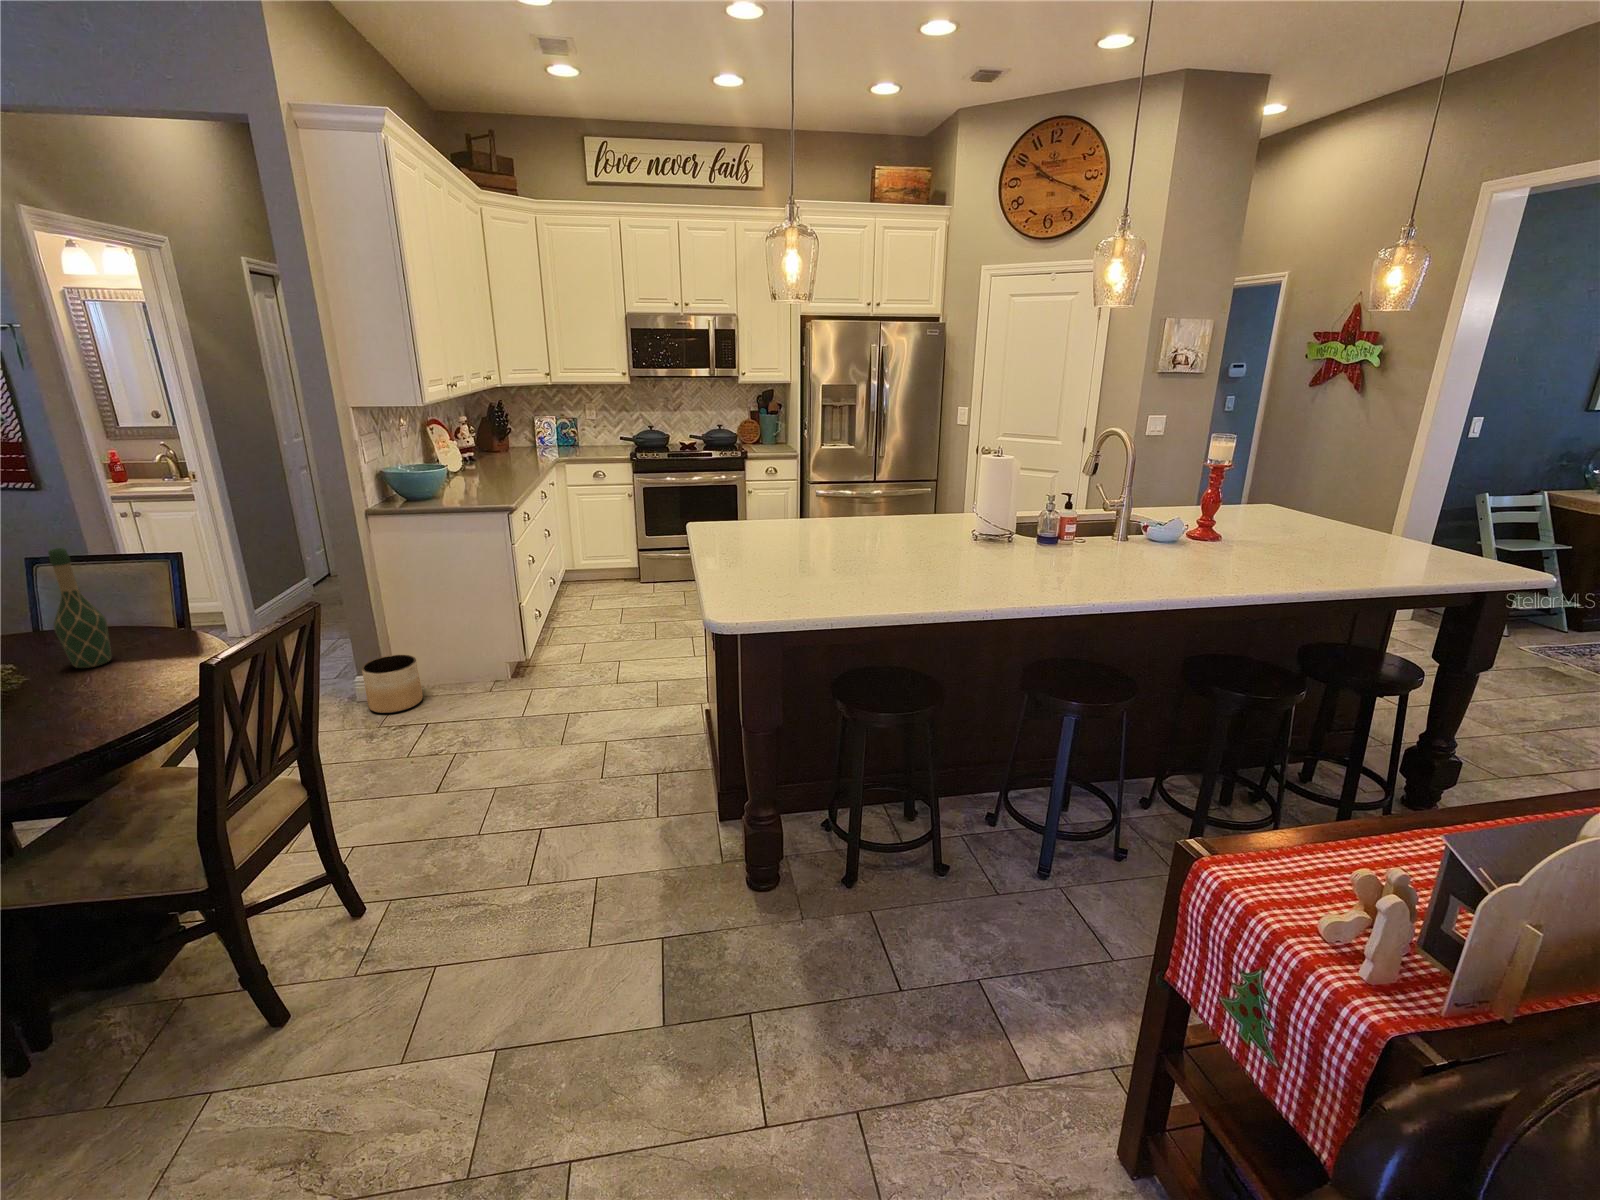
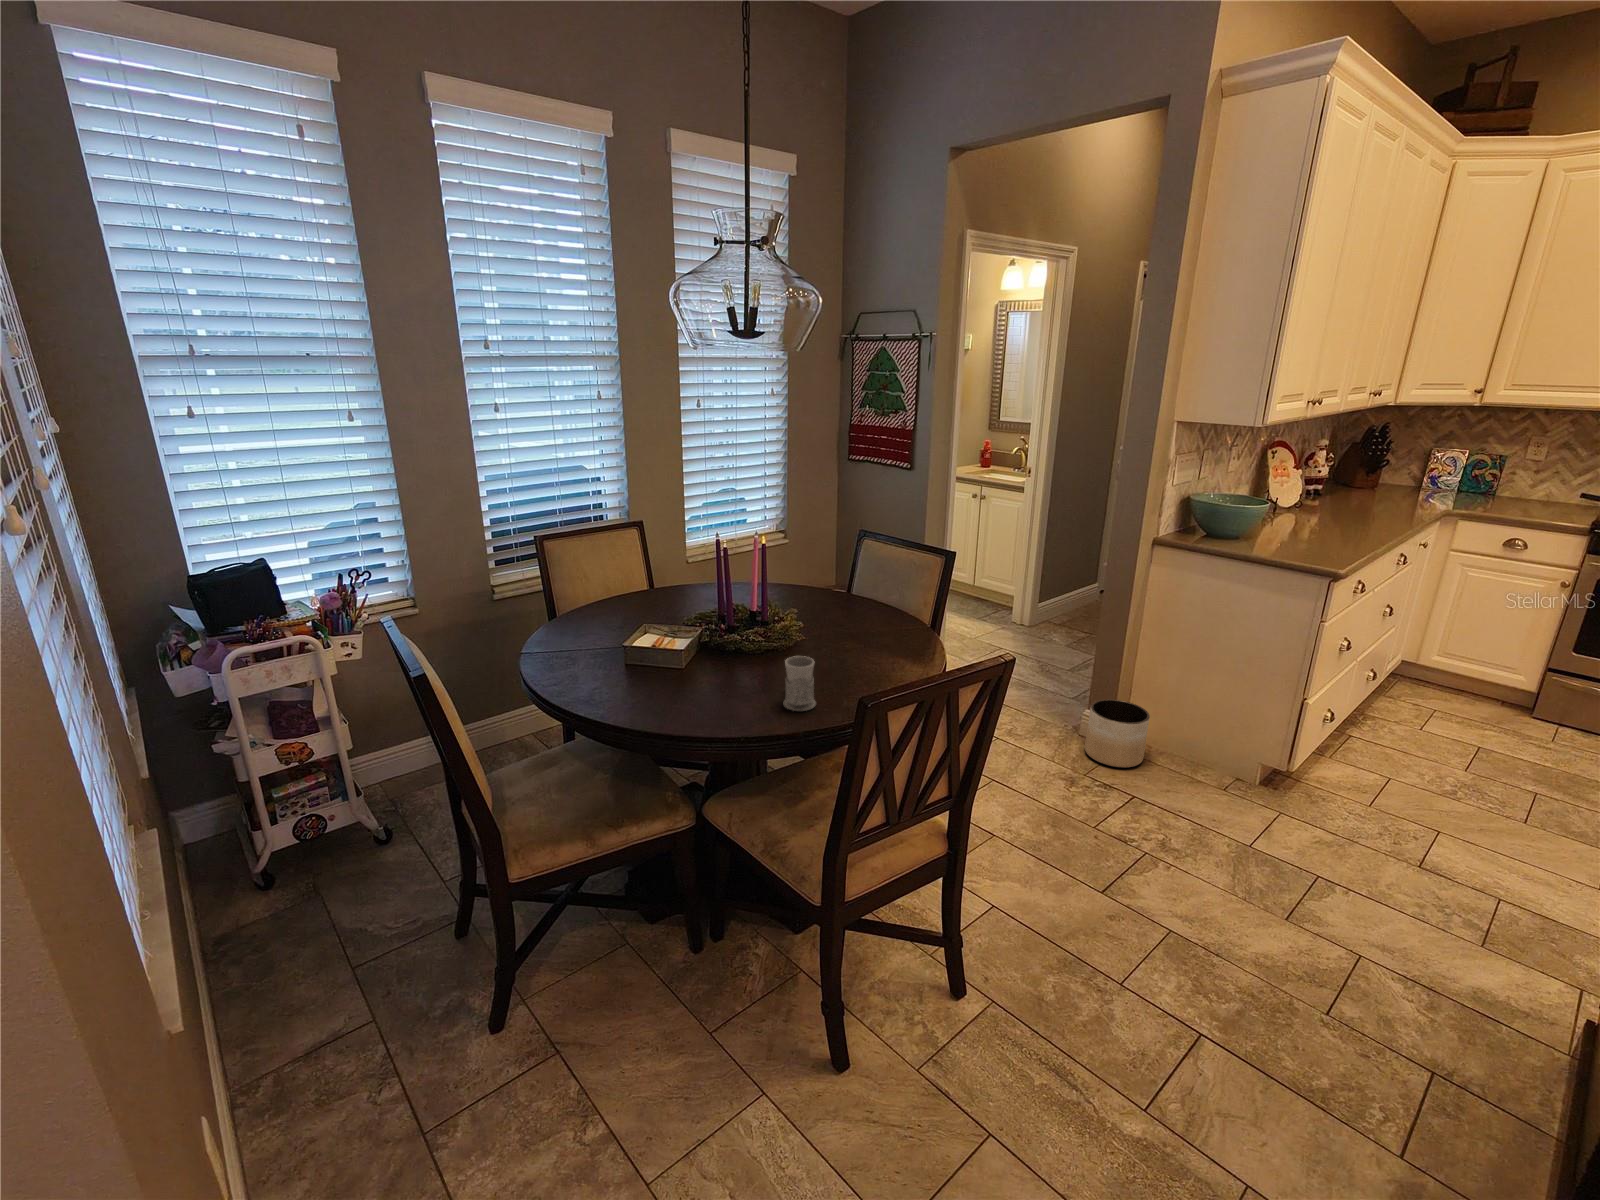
wine bottle: present [48,548,111,668] -> none [835,535,869,644]
mug: none [46,674,107,734] -> present [784,656,816,711]

